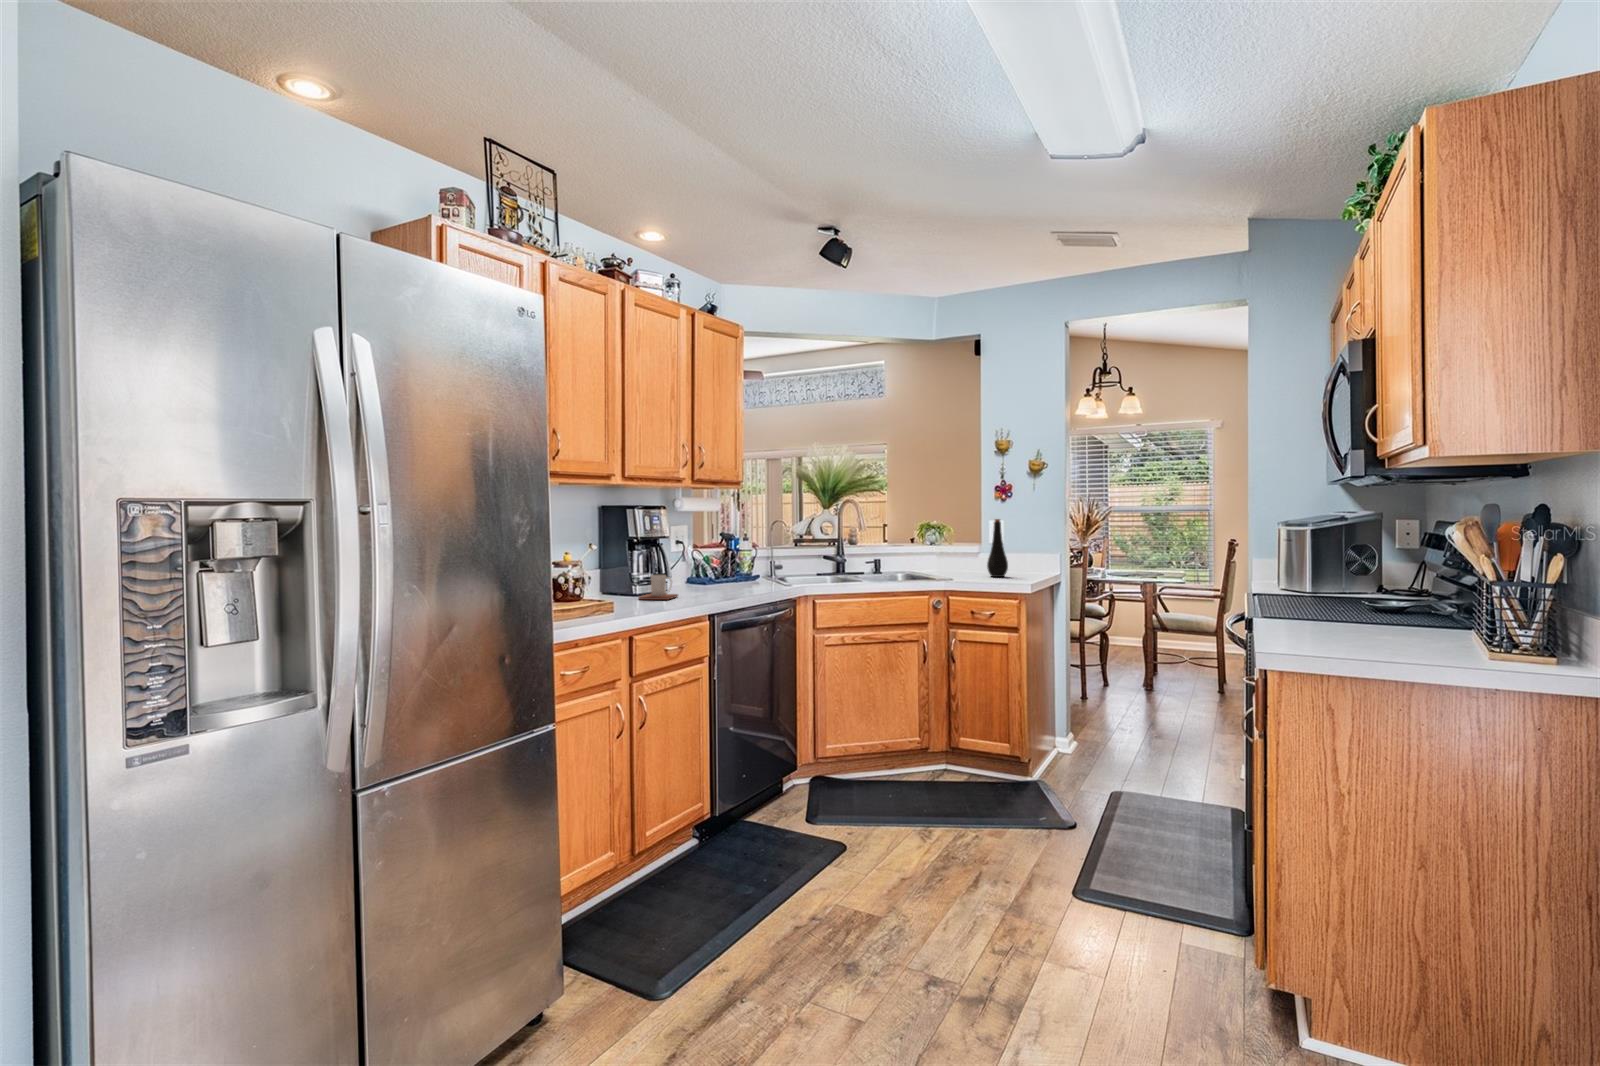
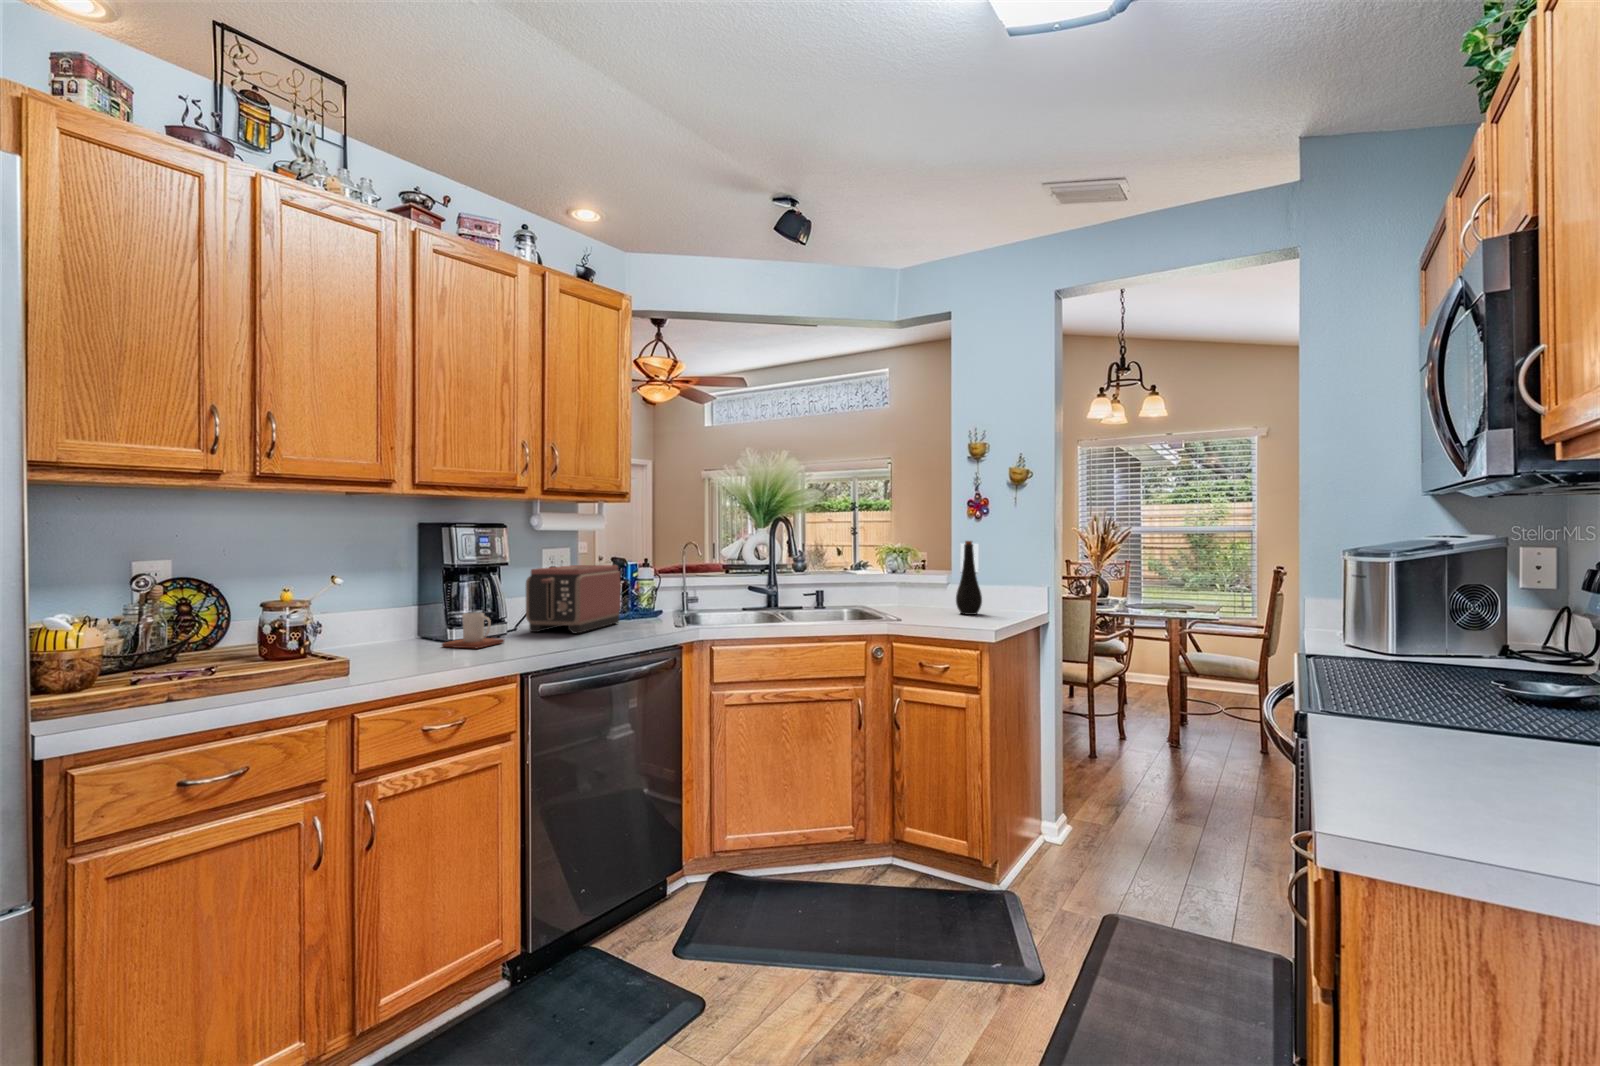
toaster: none [679,540,740,591] -> present [526,565,620,633]

